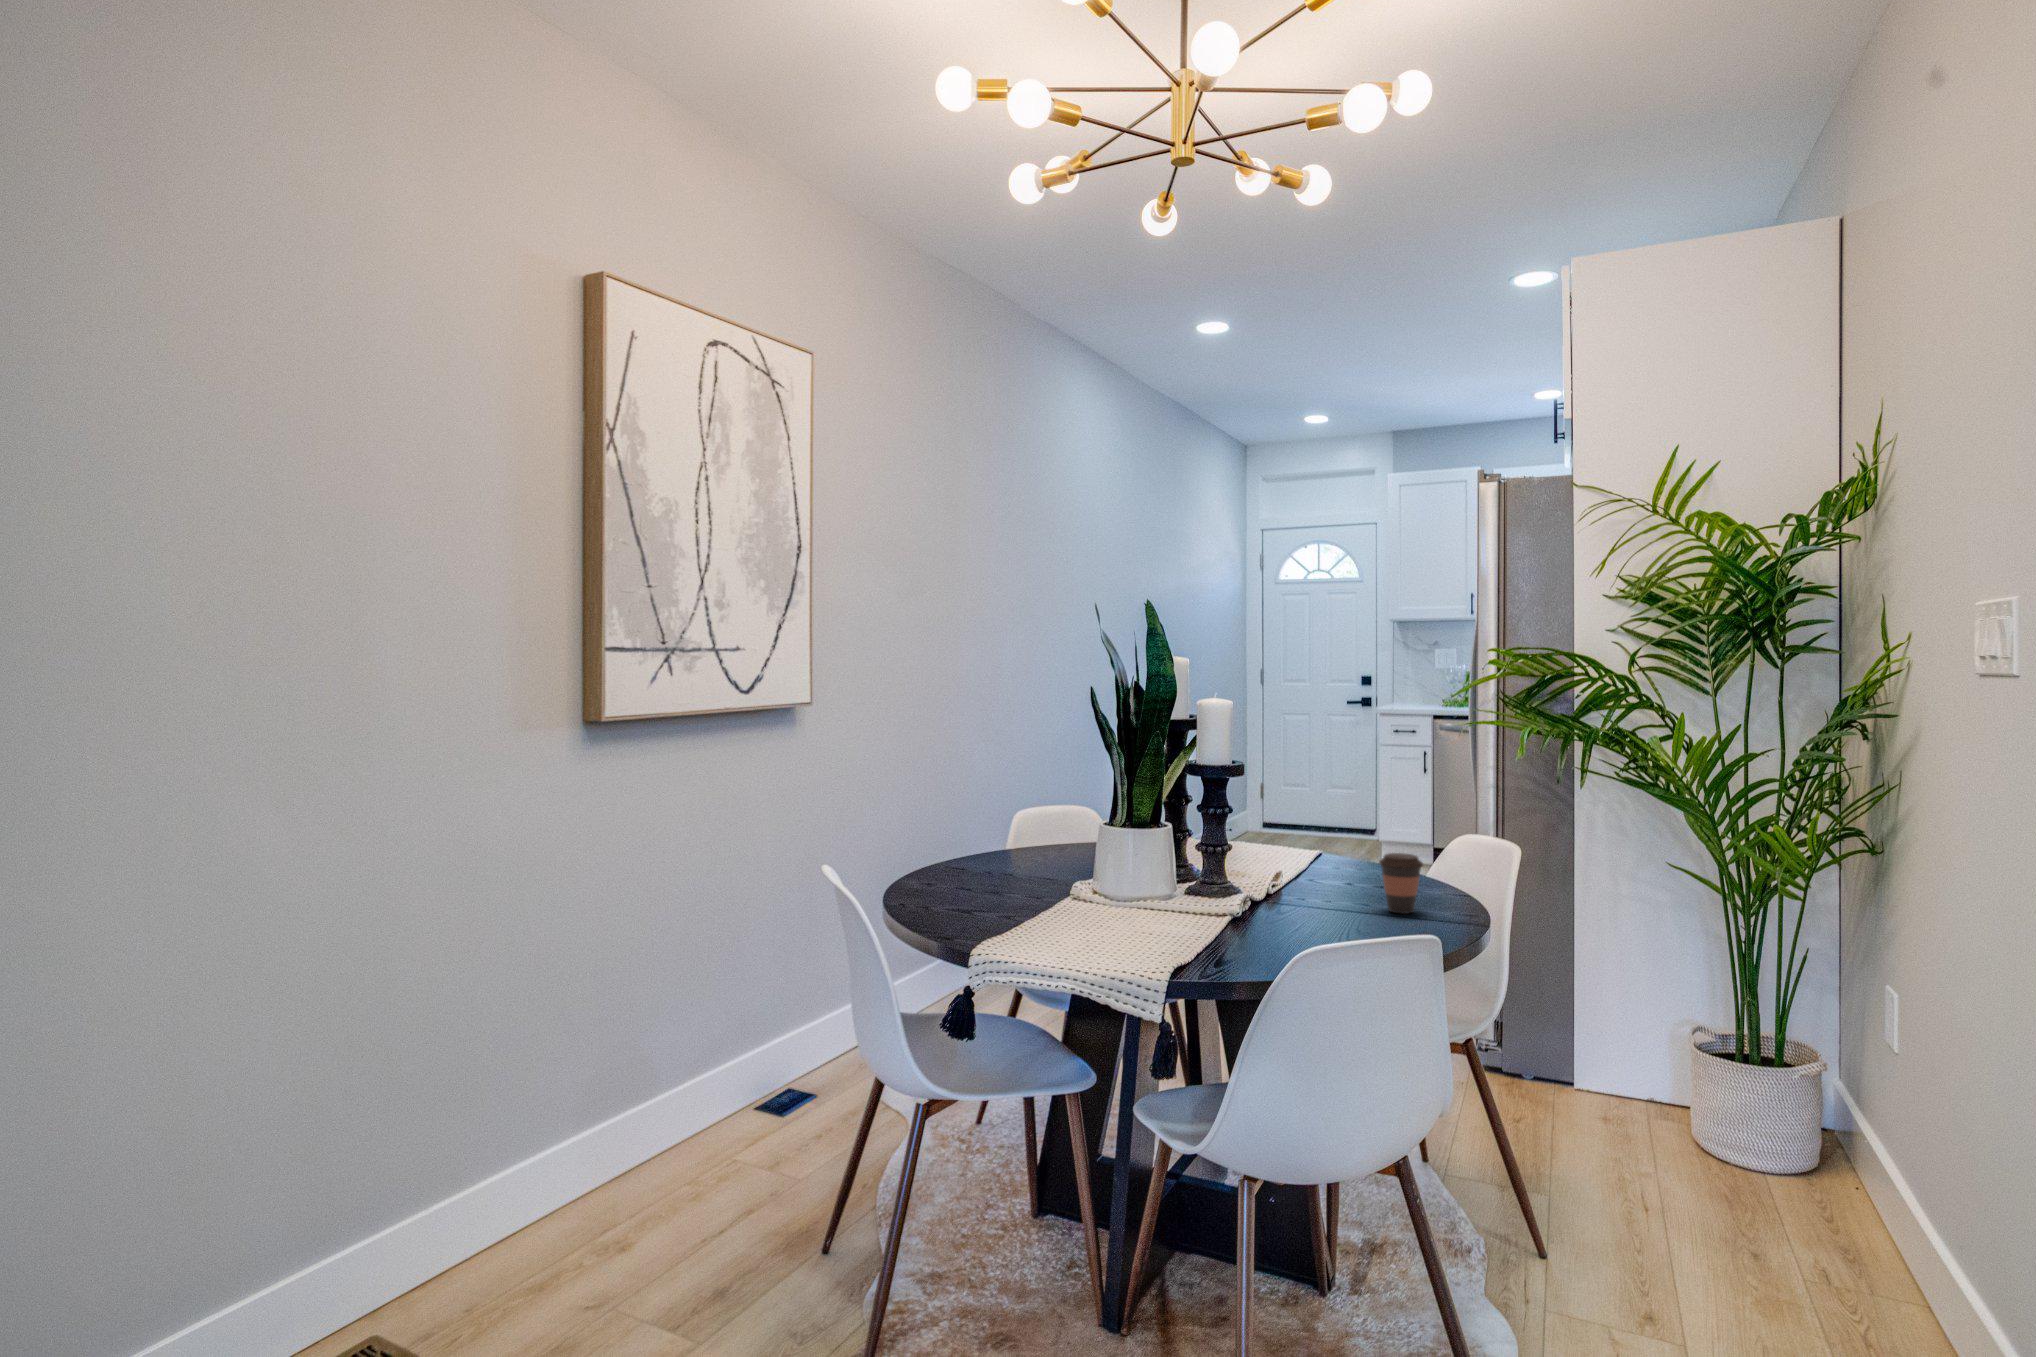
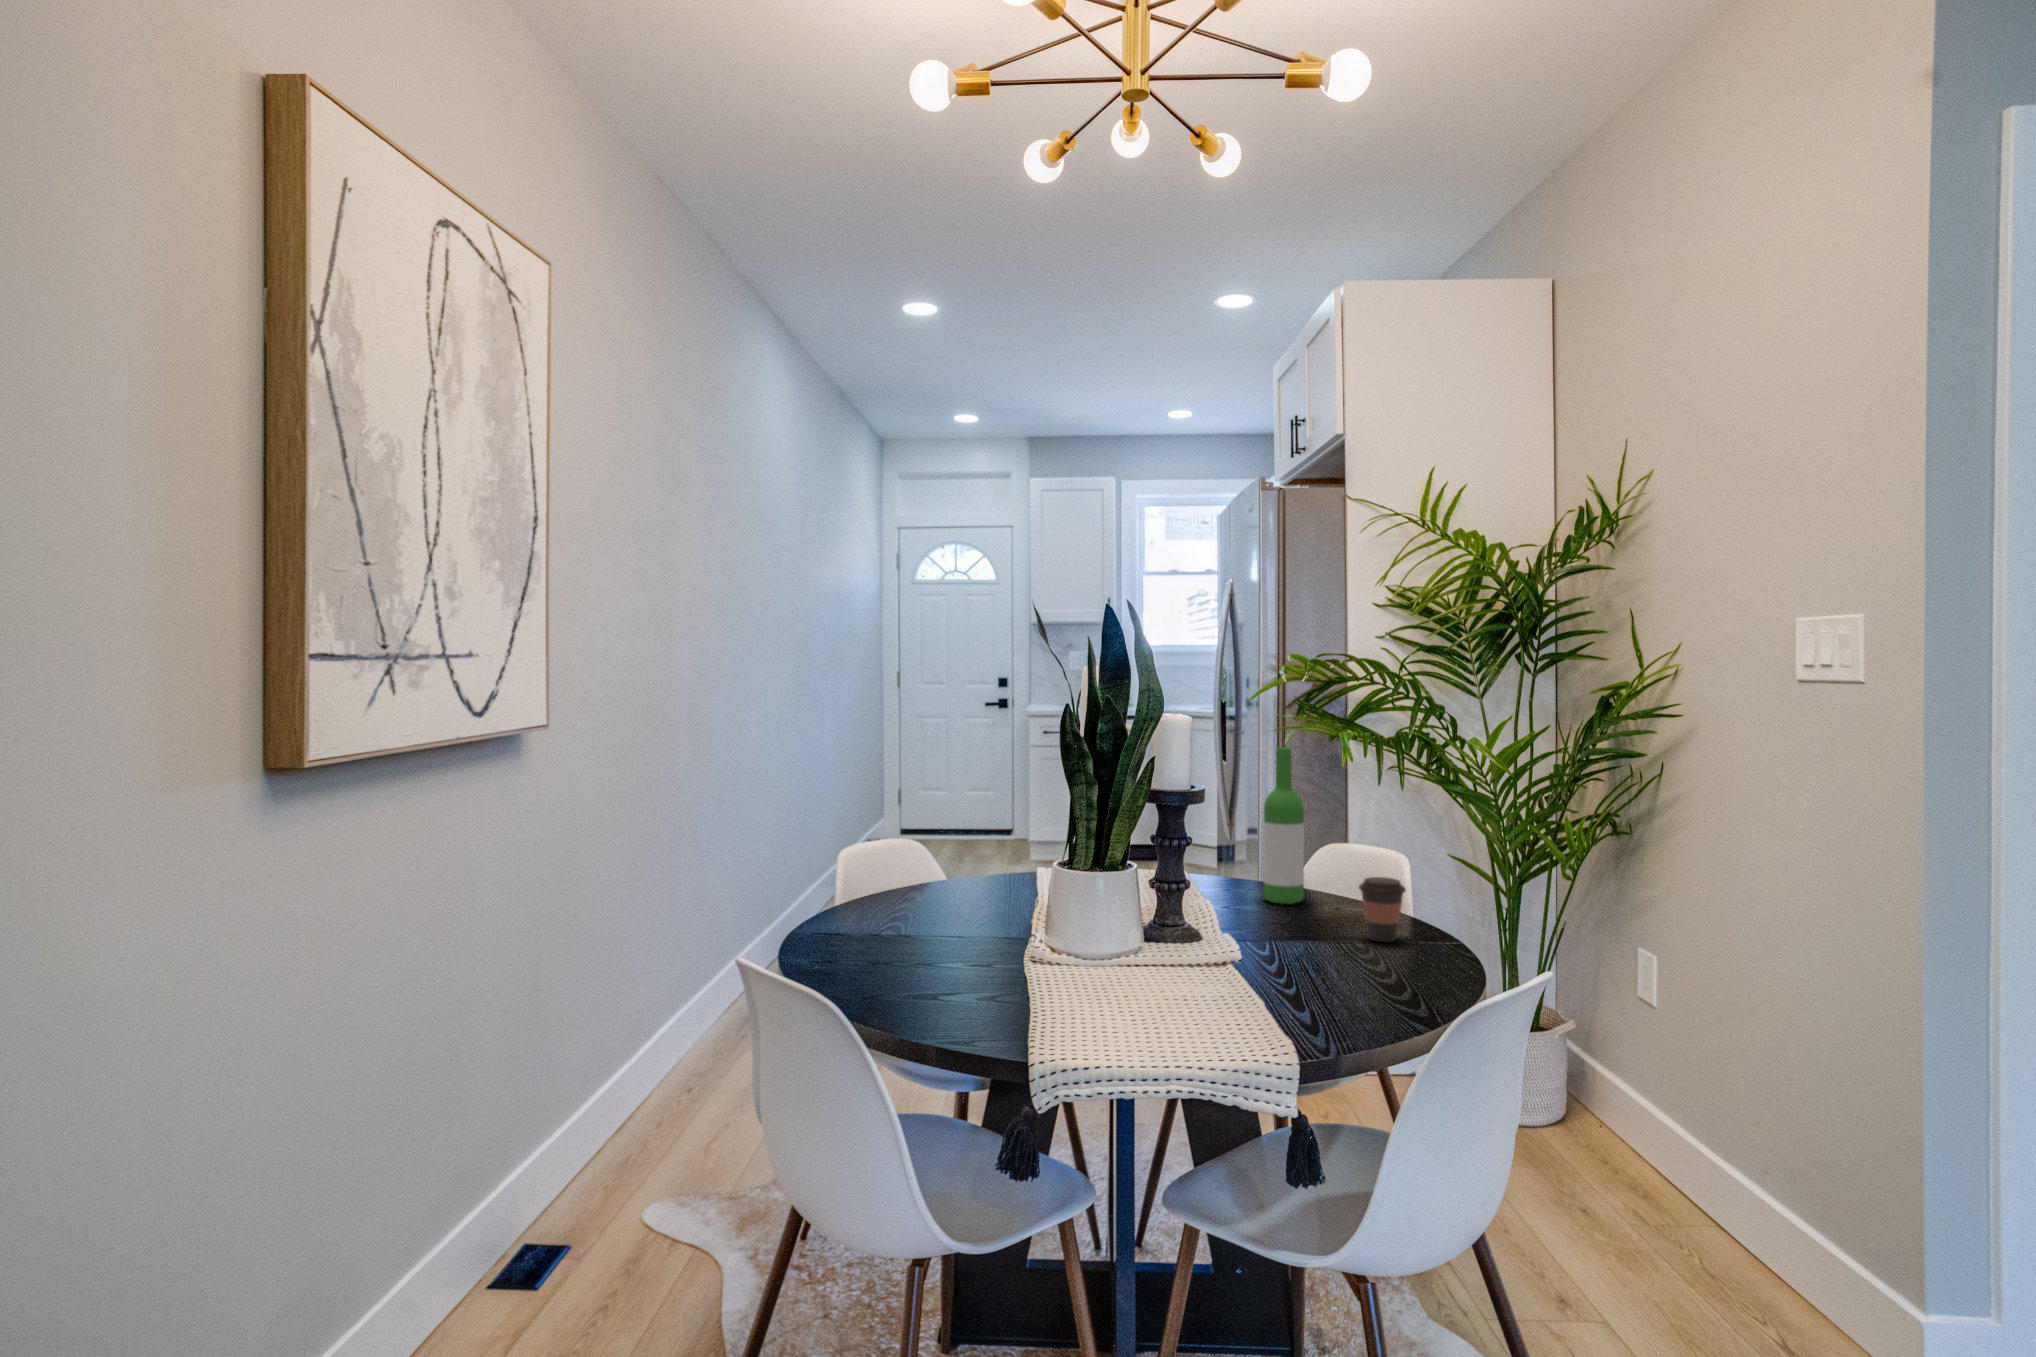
wine bottle: none [1346,732,1384,879] -> present [1263,747,1304,904]

